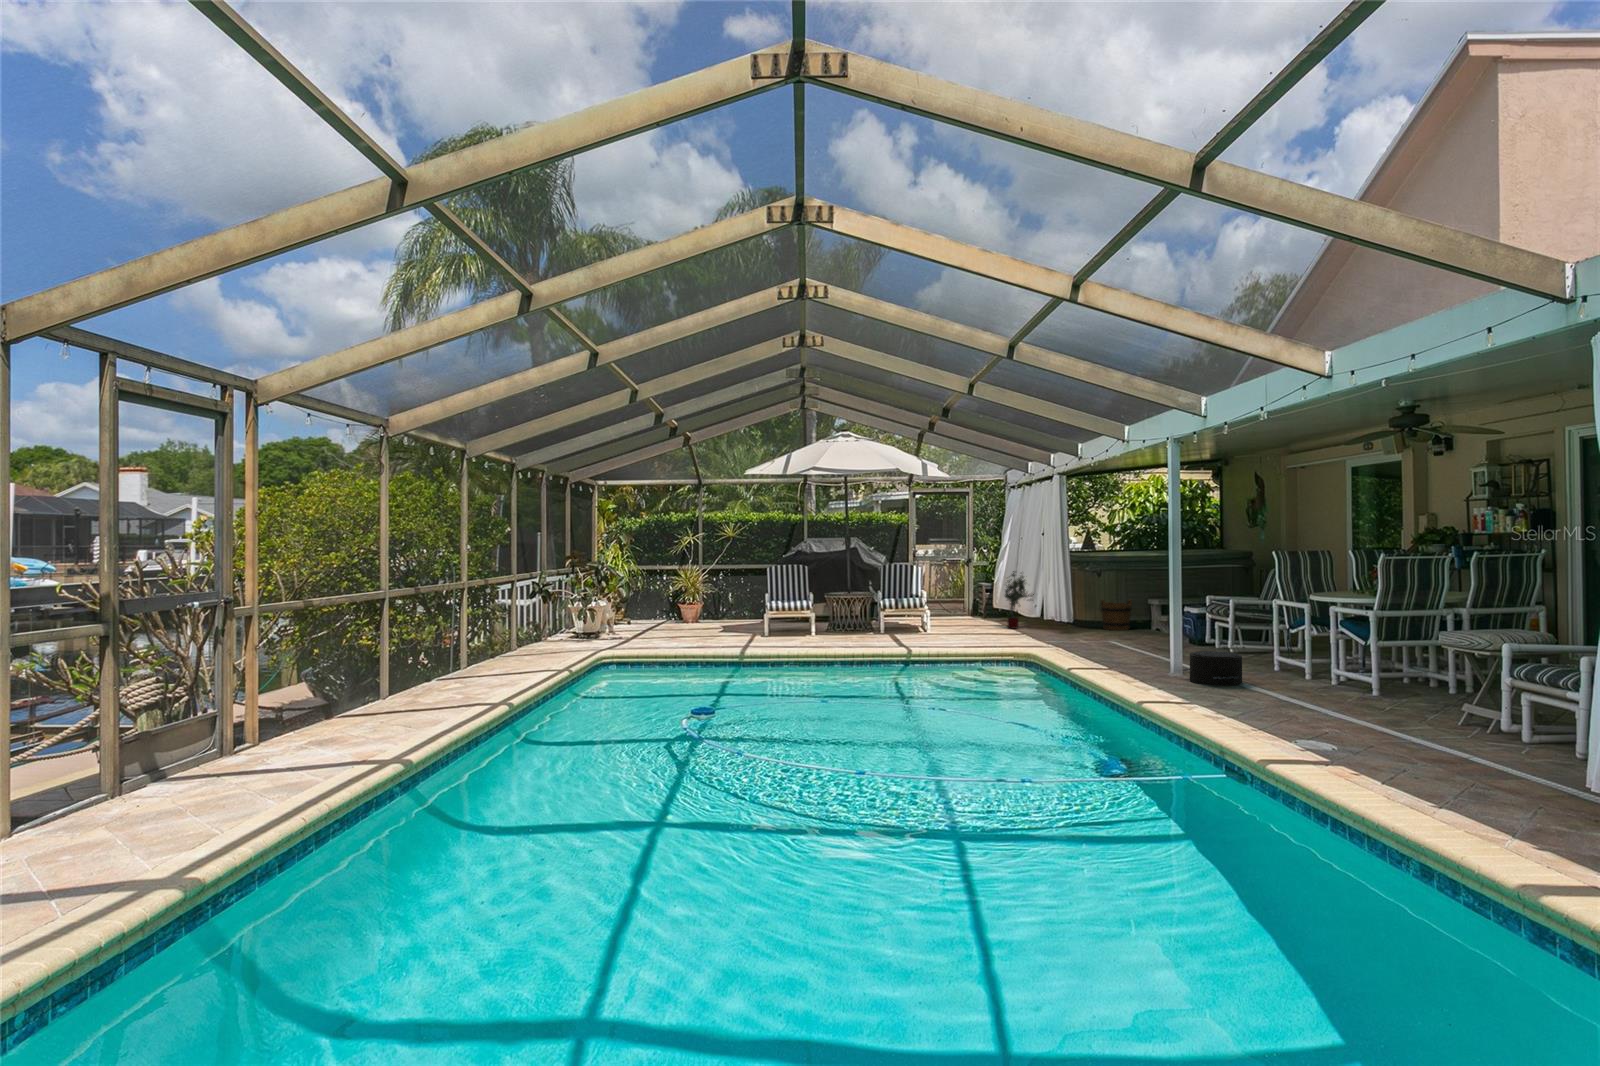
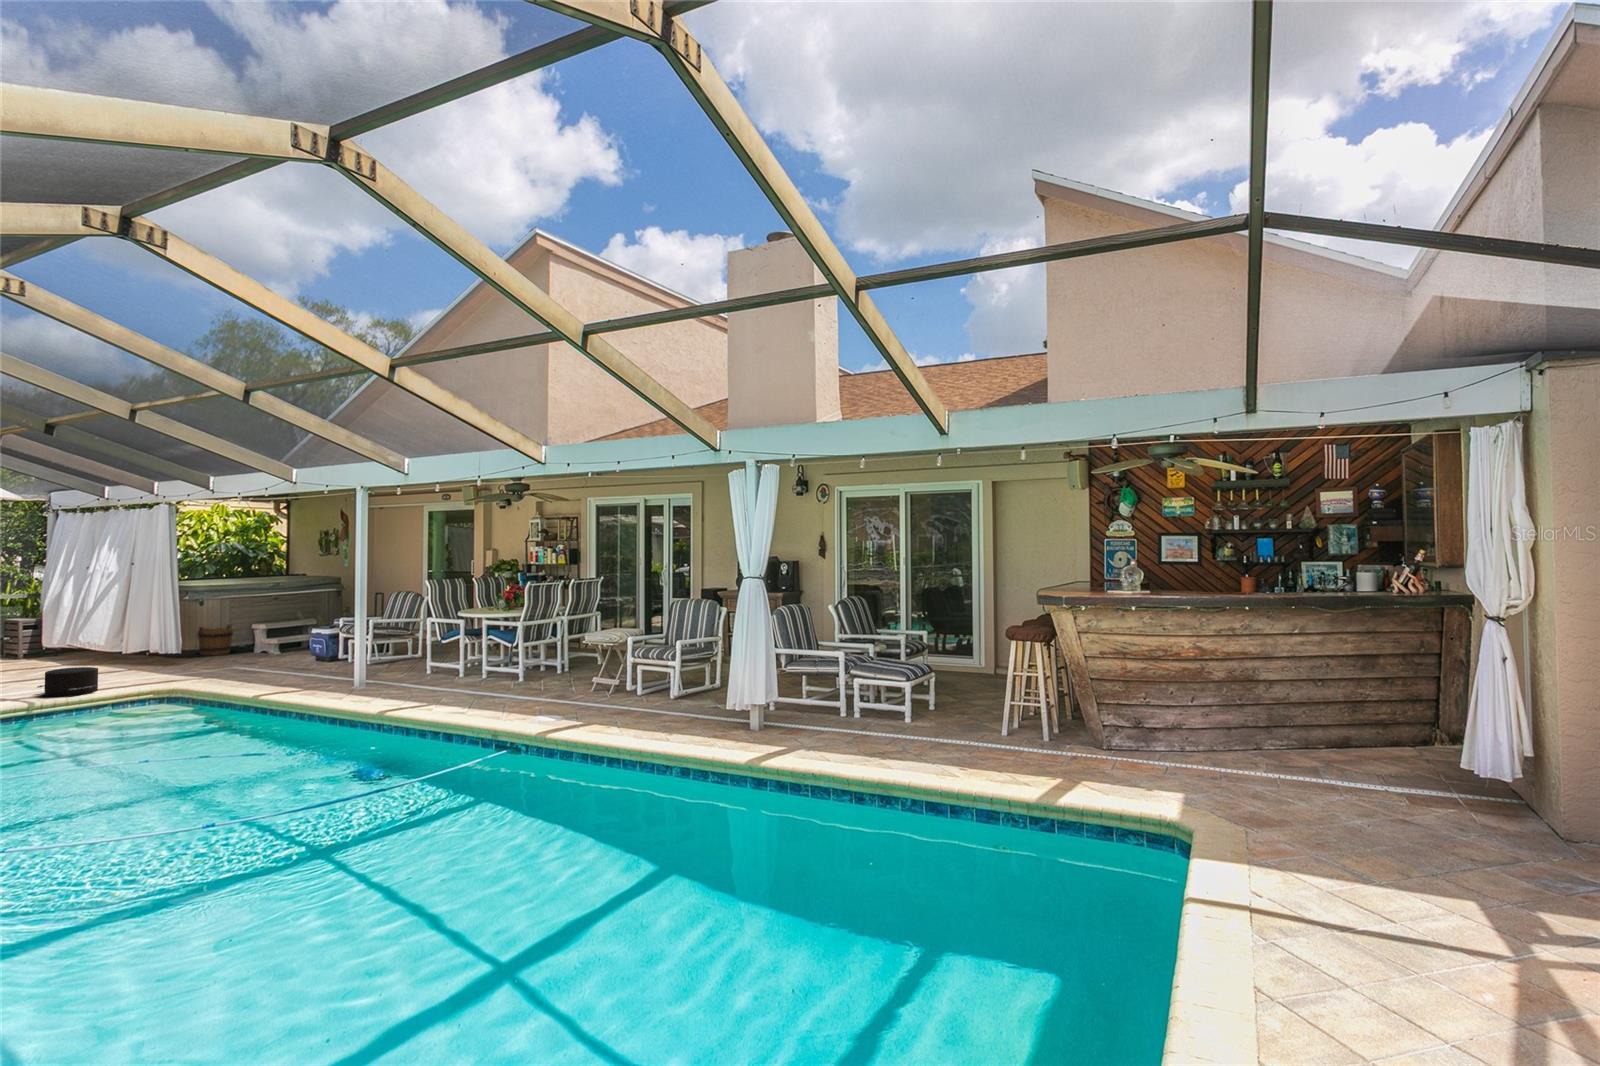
potted tree: present [1005,571,1034,629] -> none [69,603,119,666]
pouf: present [1183,651,1242,686] -> present [38,667,98,696]

